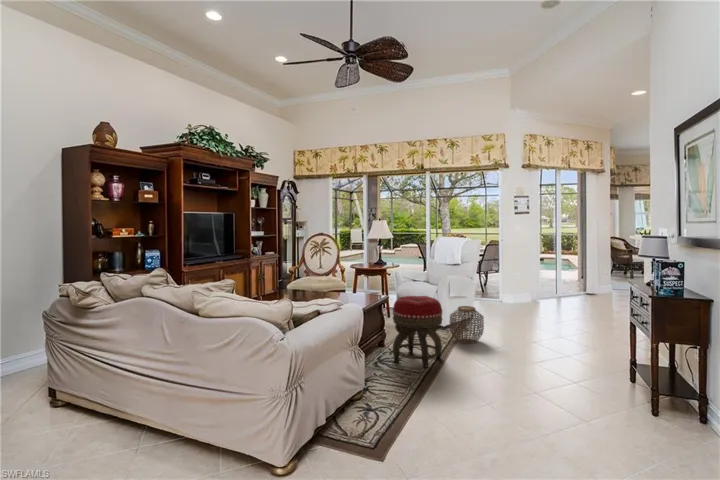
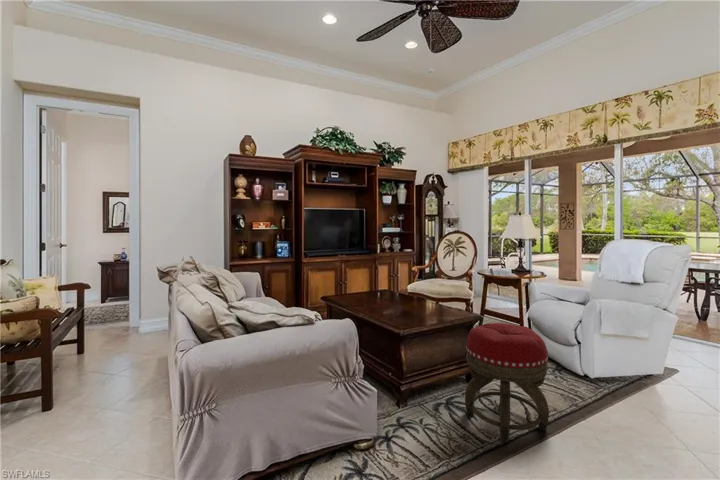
woven basket: present [450,306,484,344] -> none [591,351,661,420]

